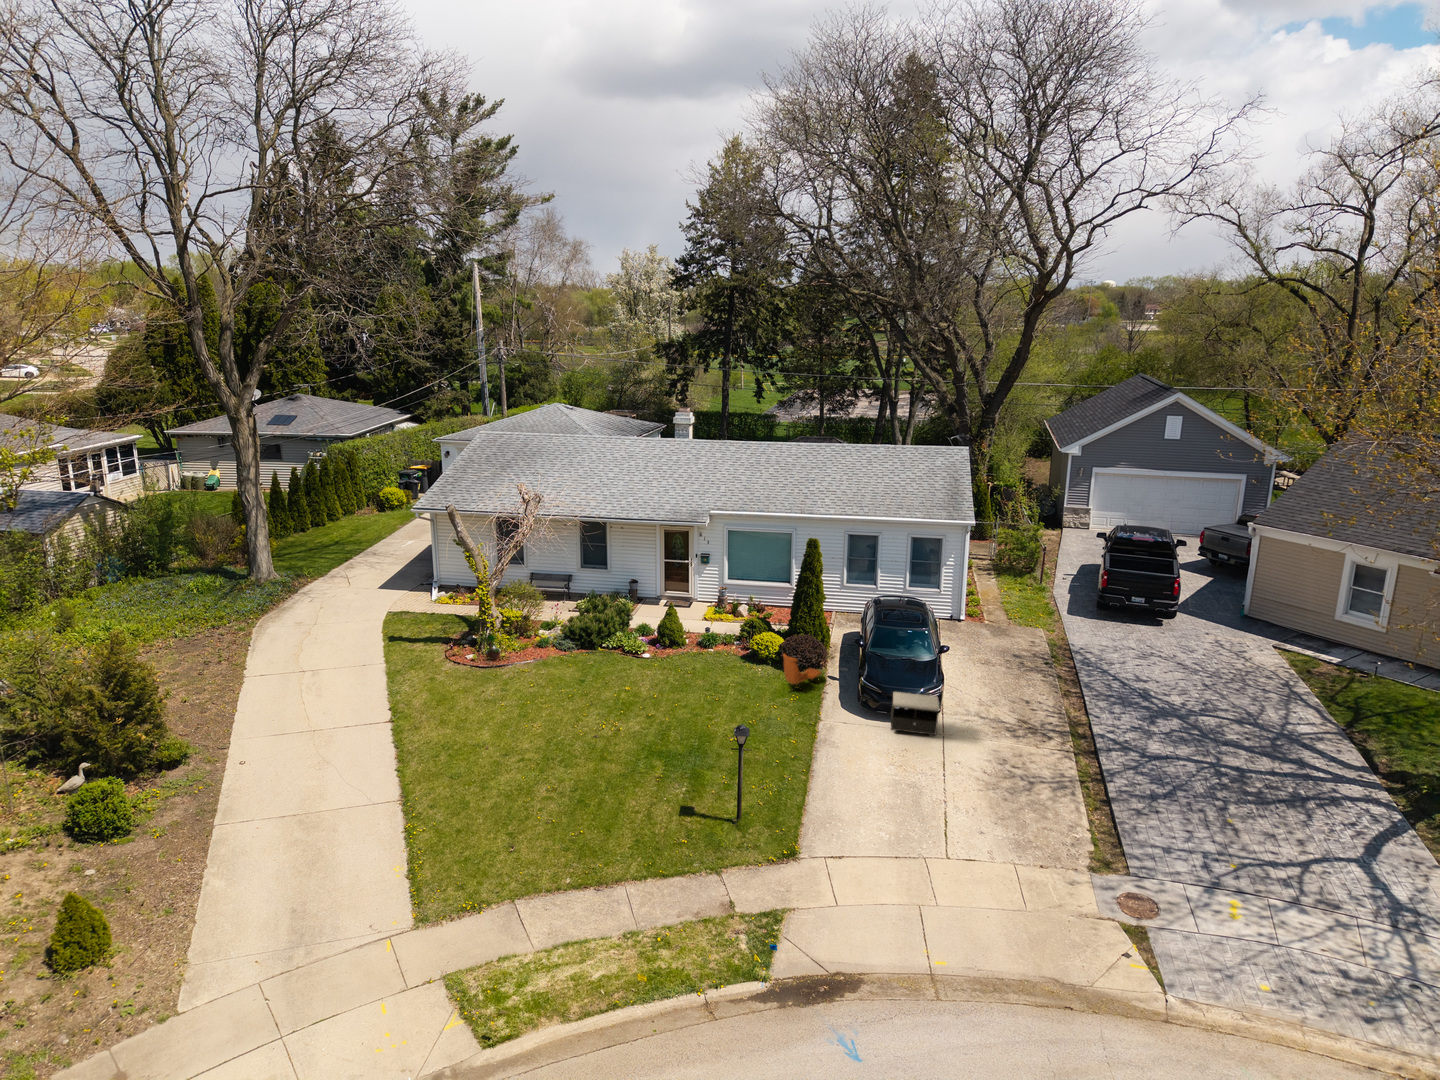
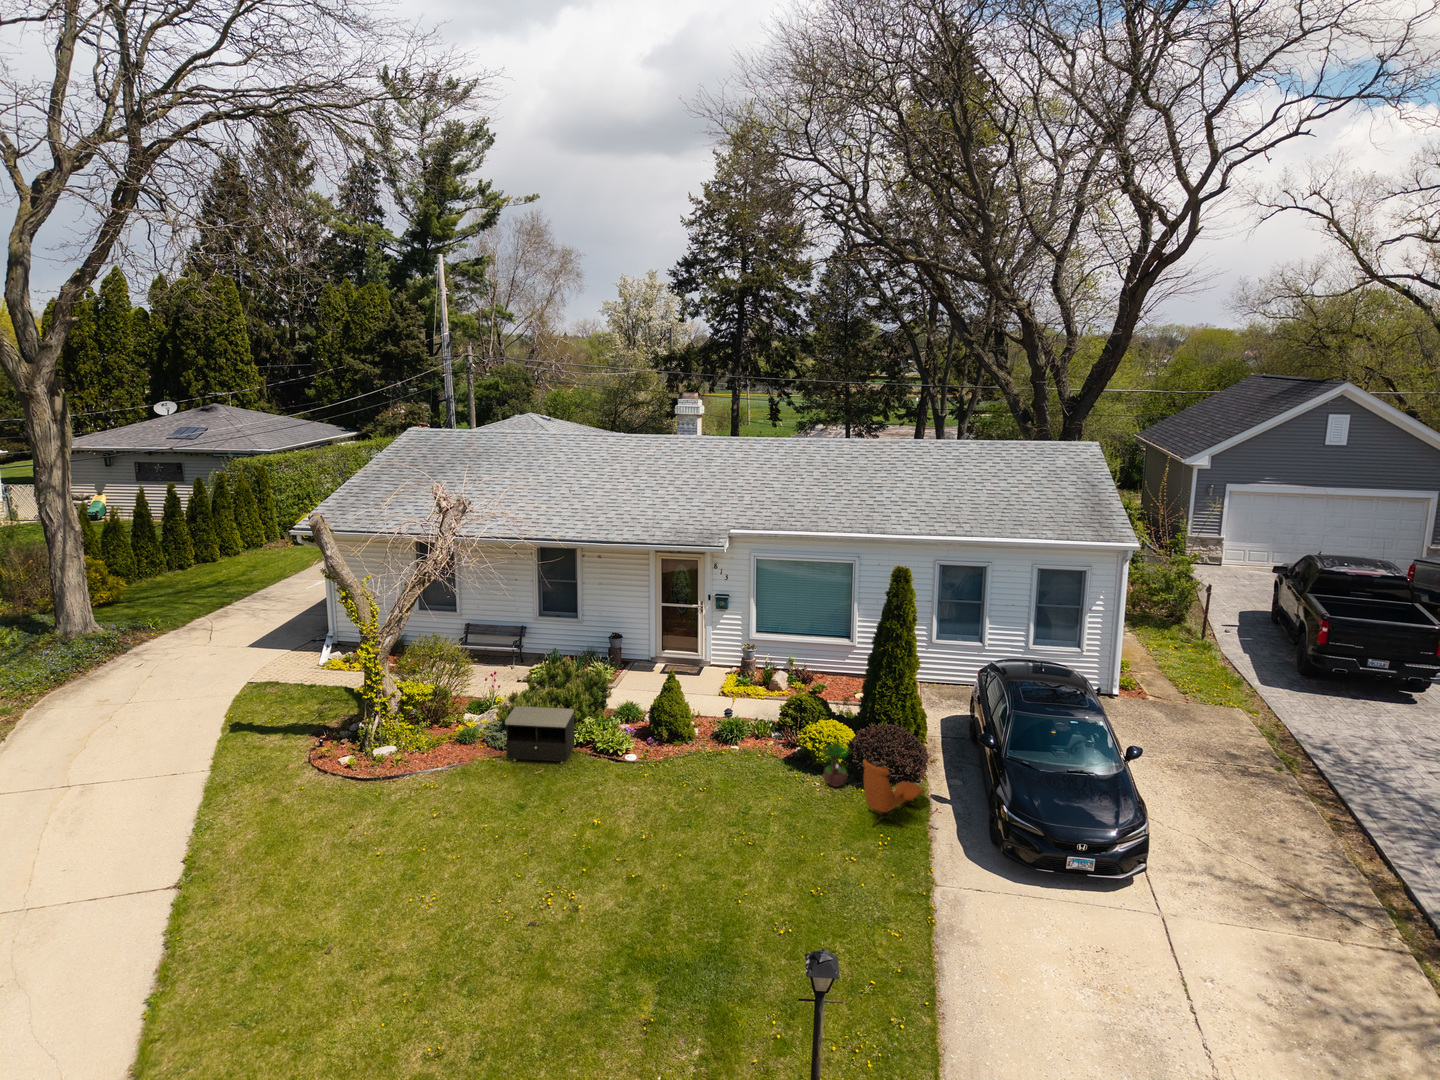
potted tree: present [481,633,501,660] -> present [821,741,848,787]
storage bench: present [891,692,939,736] -> present [505,706,574,764]

